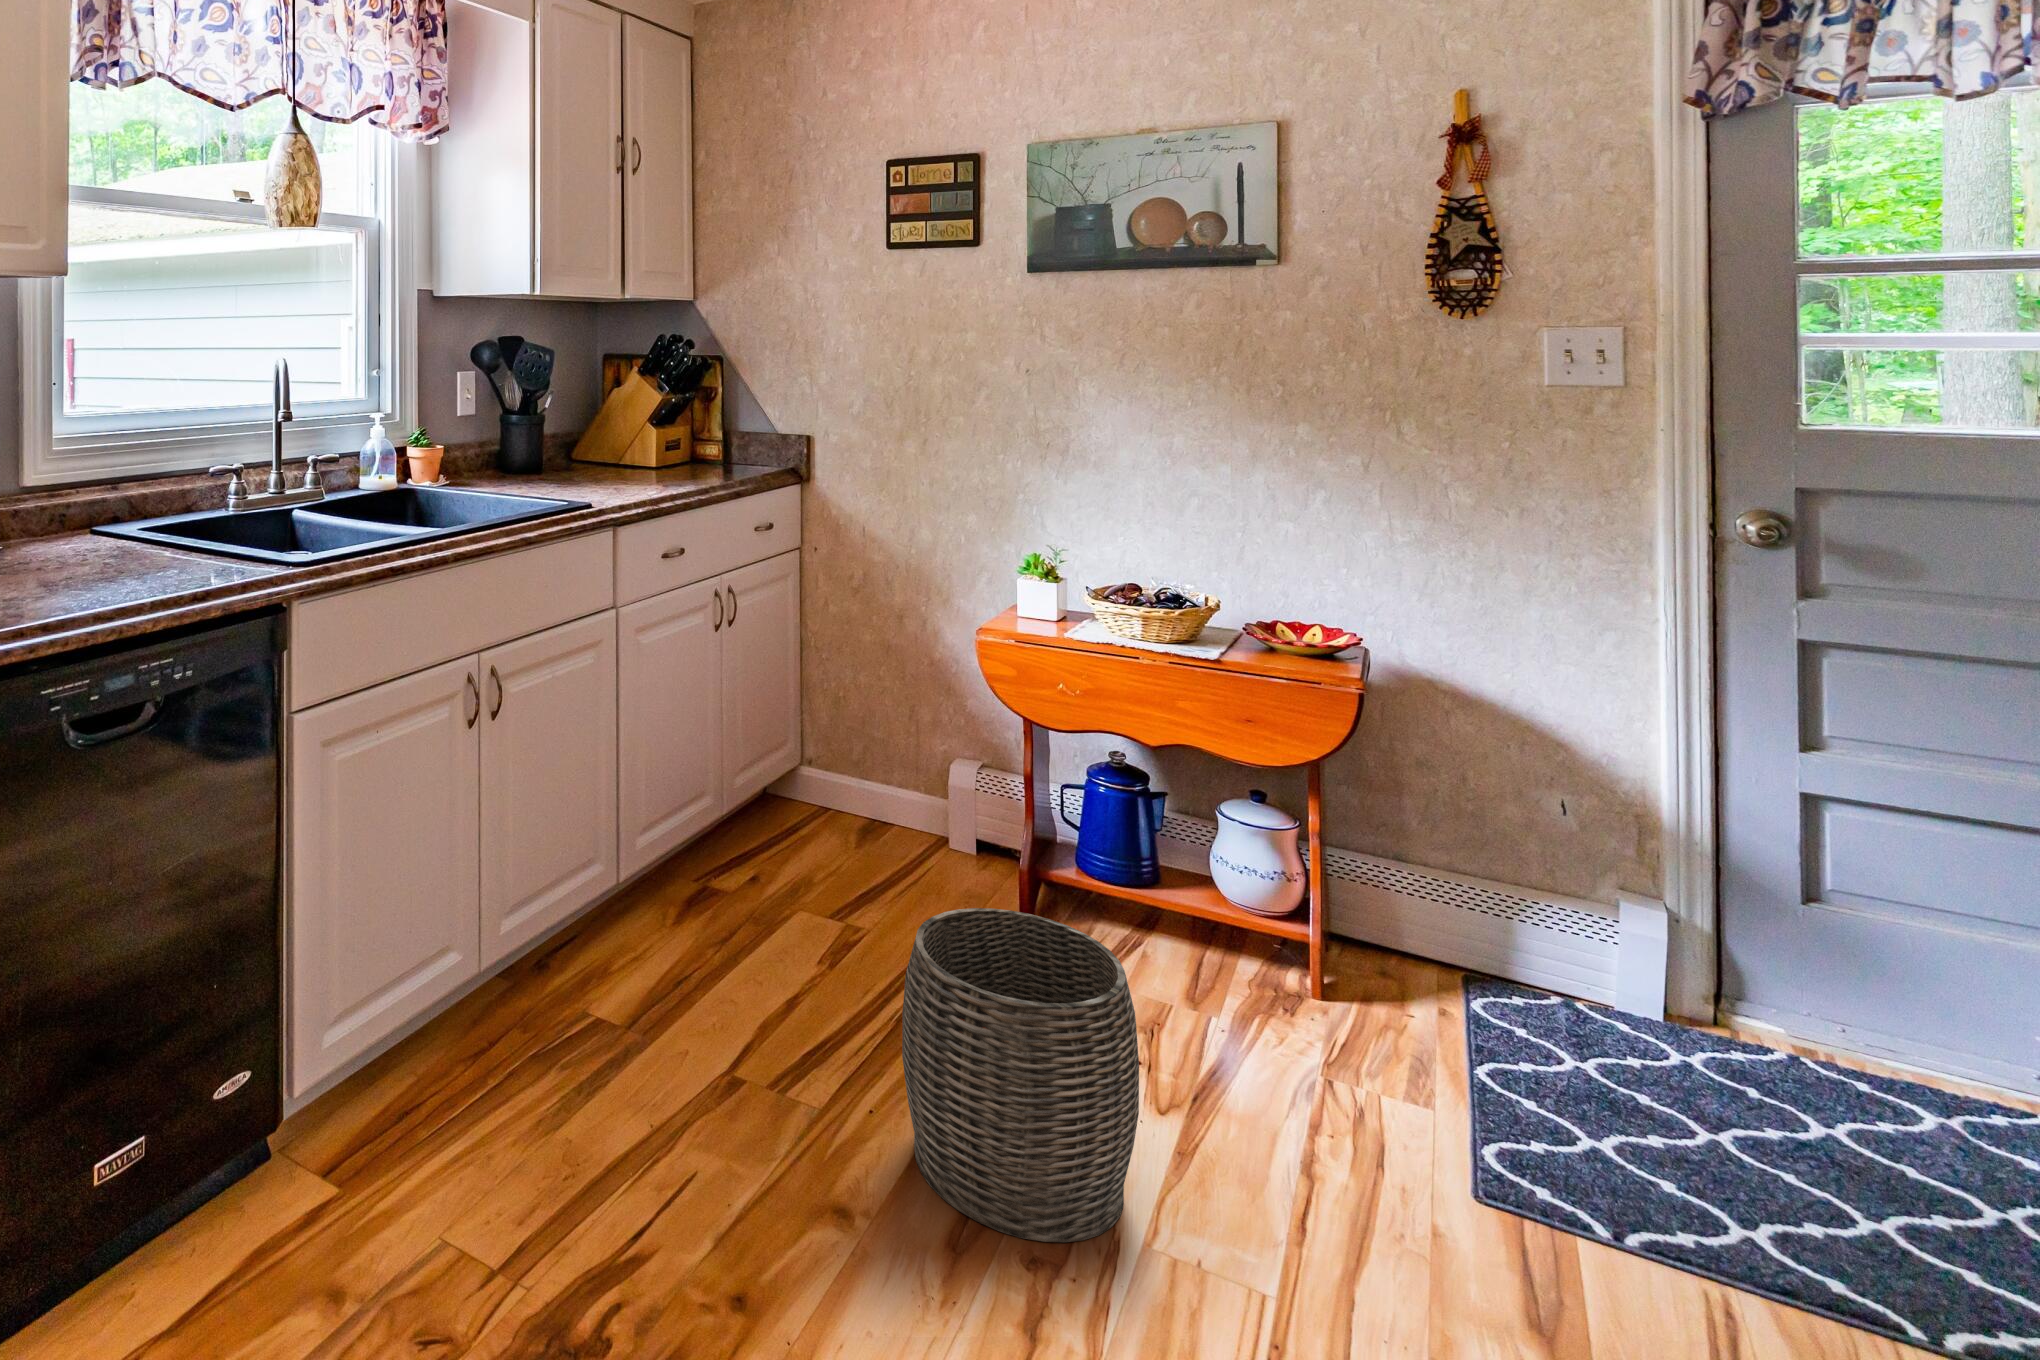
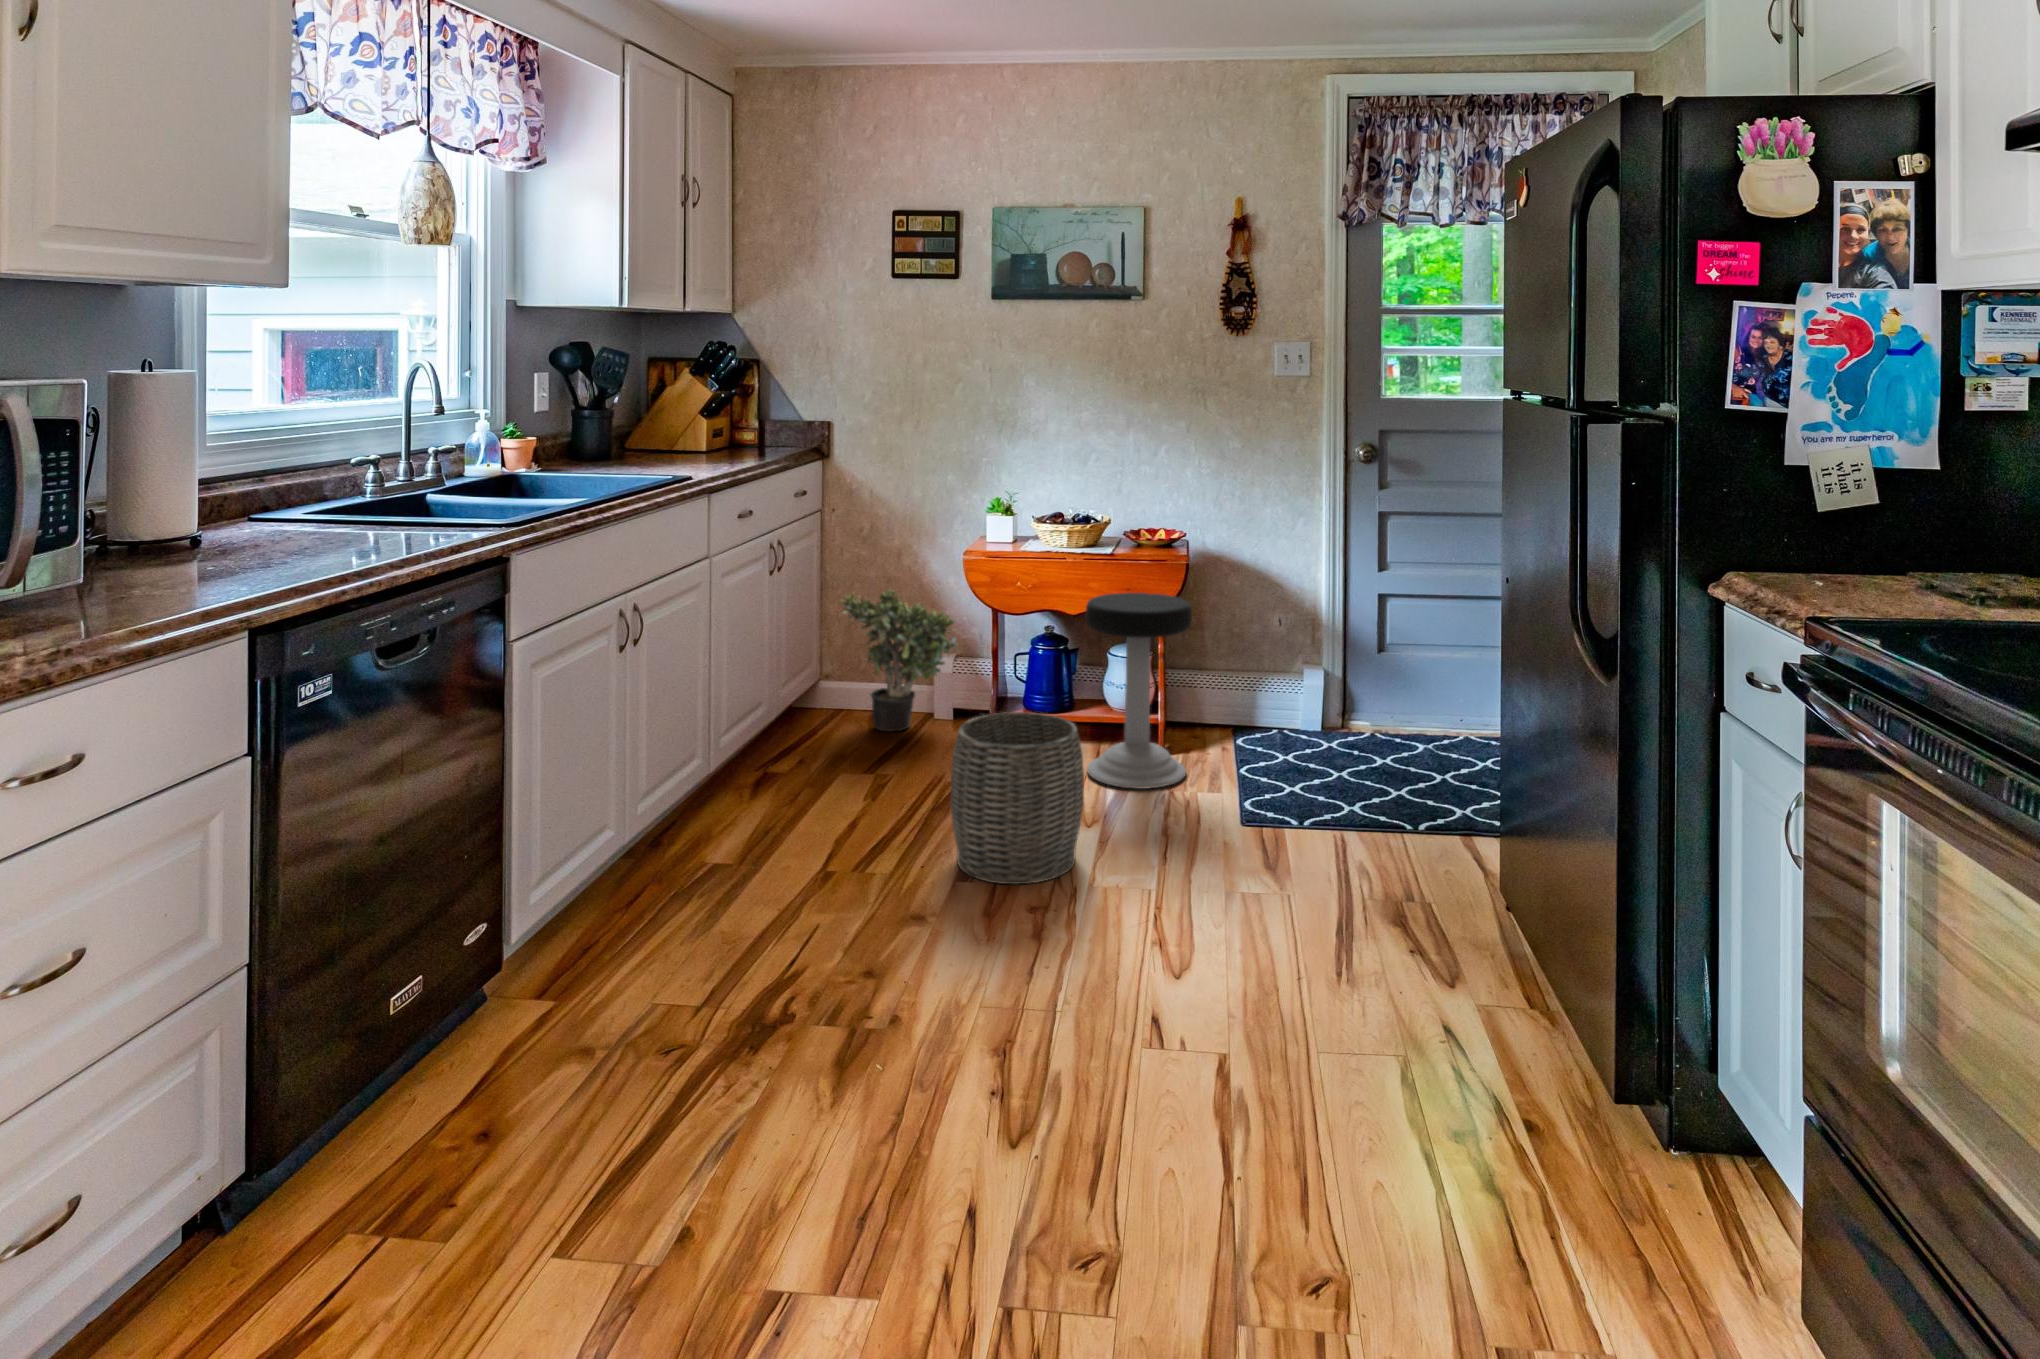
potted plant: none [821,659,981,852] -> present [841,590,957,731]
stool: none [1167,720,1370,1068] -> present [1086,592,1192,789]

